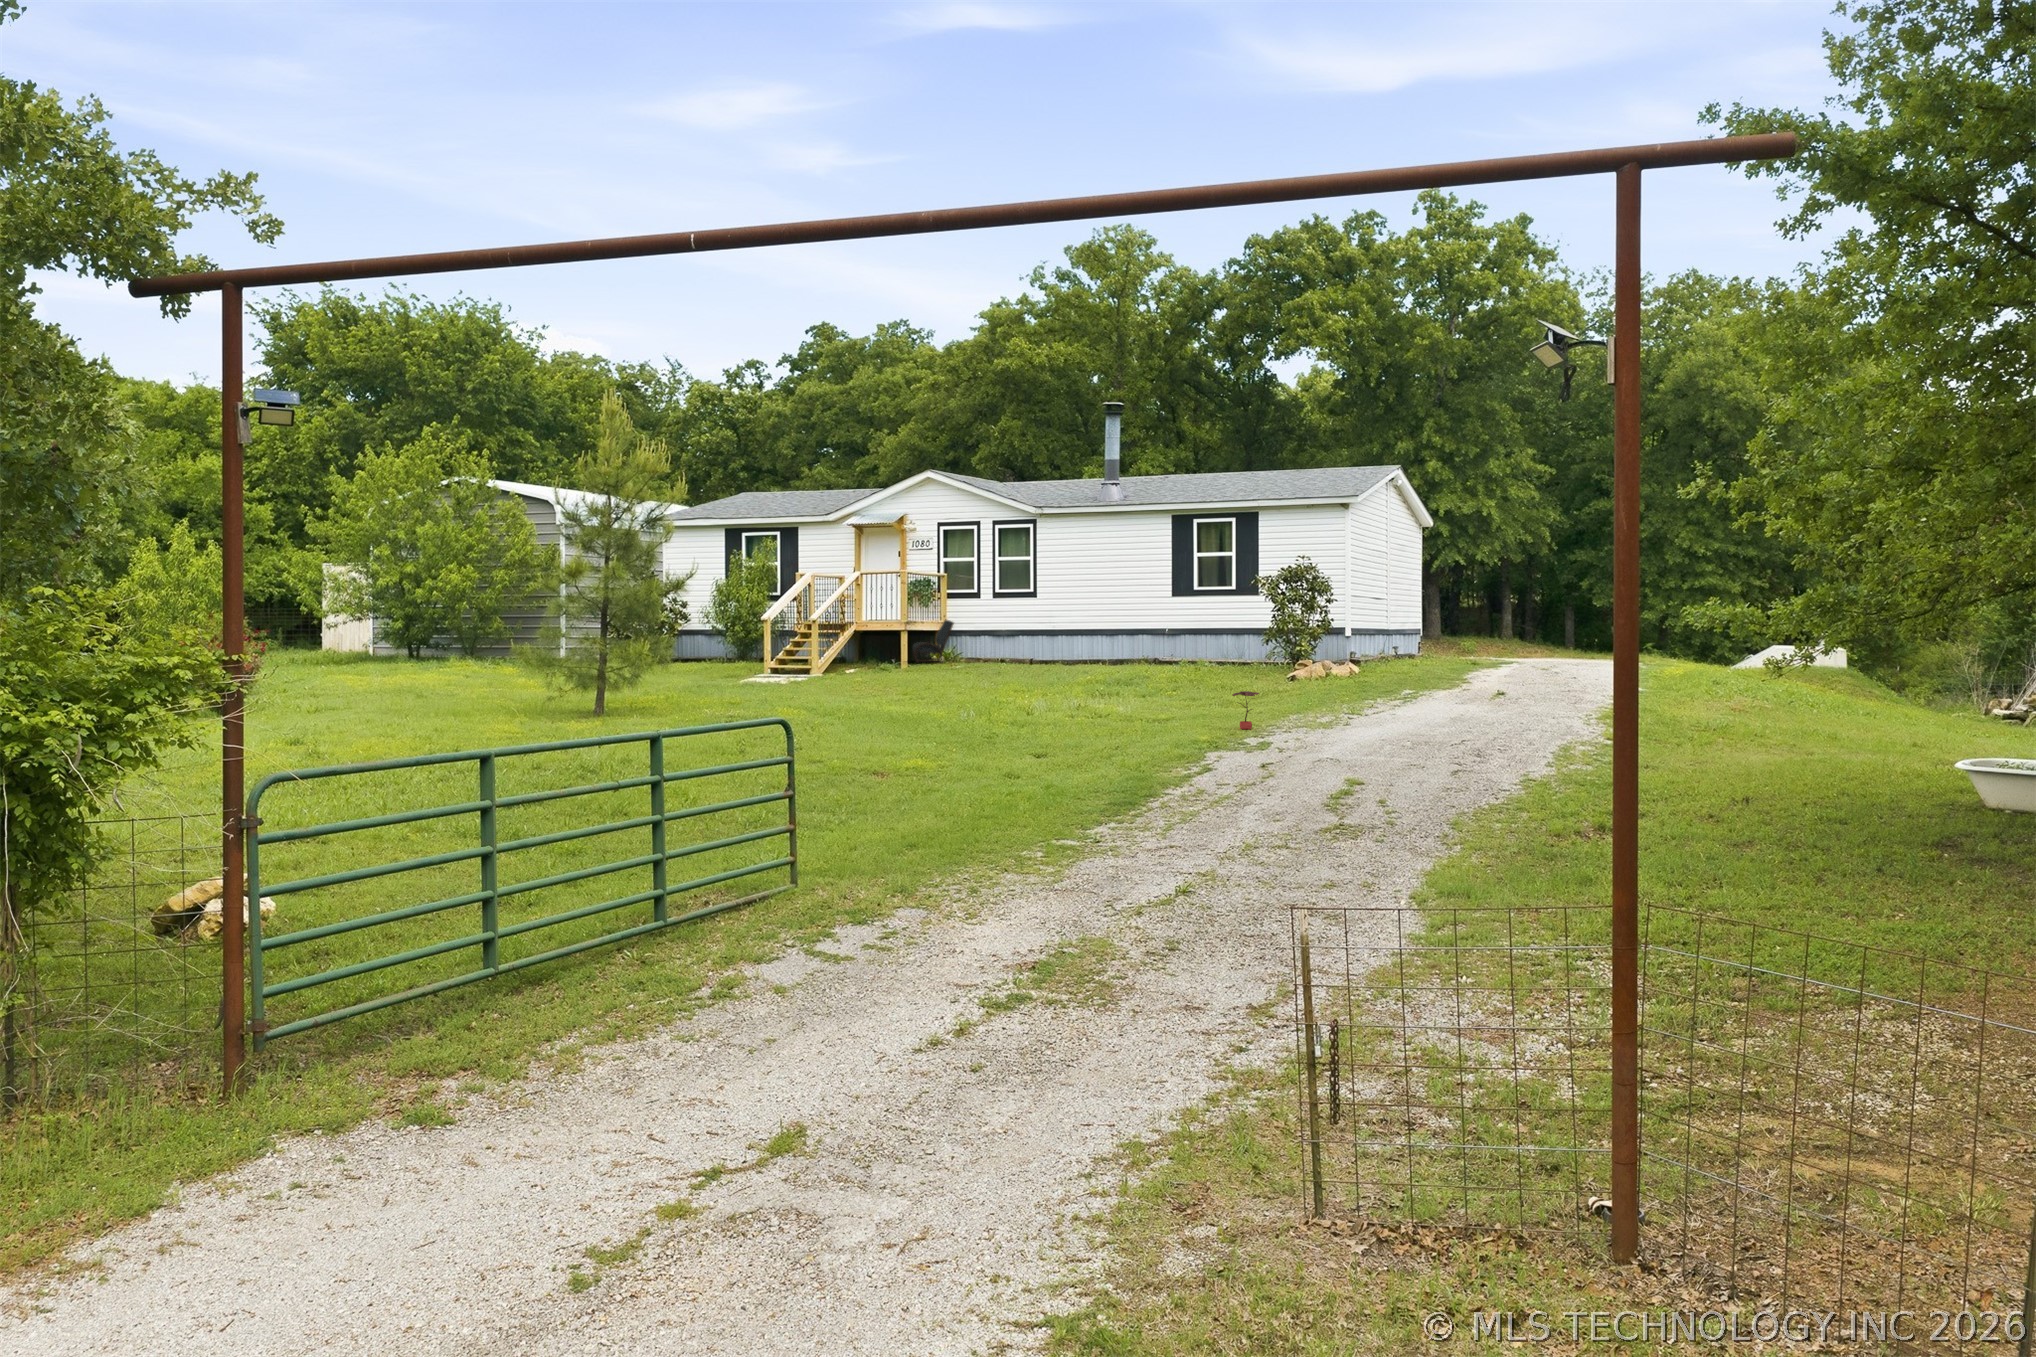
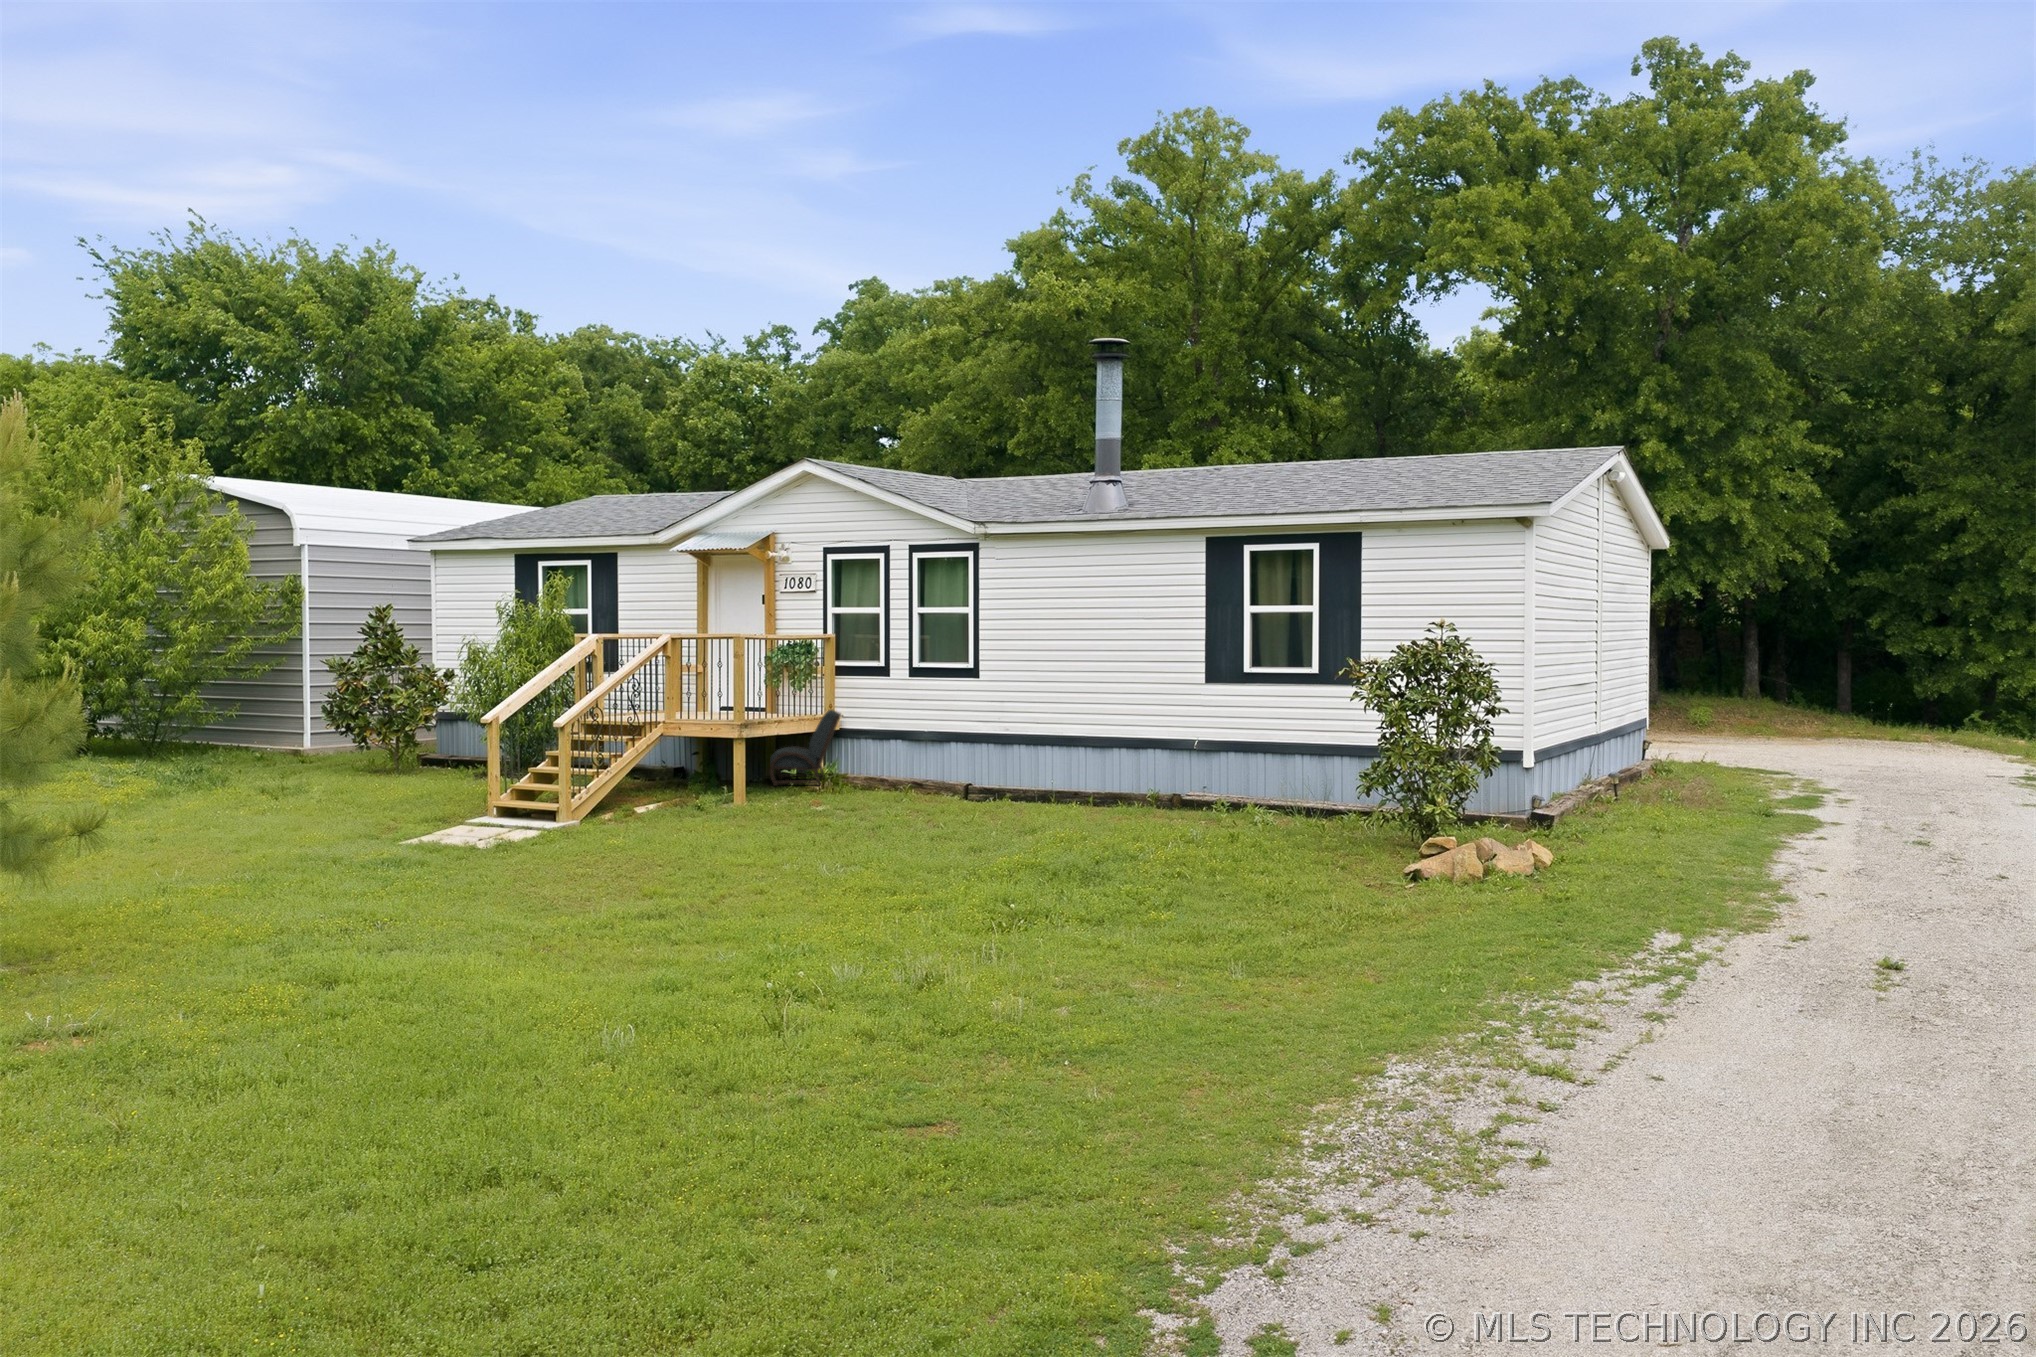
potted plant: present [1233,691,1259,729] -> none [1170,1179,1263,1318]

